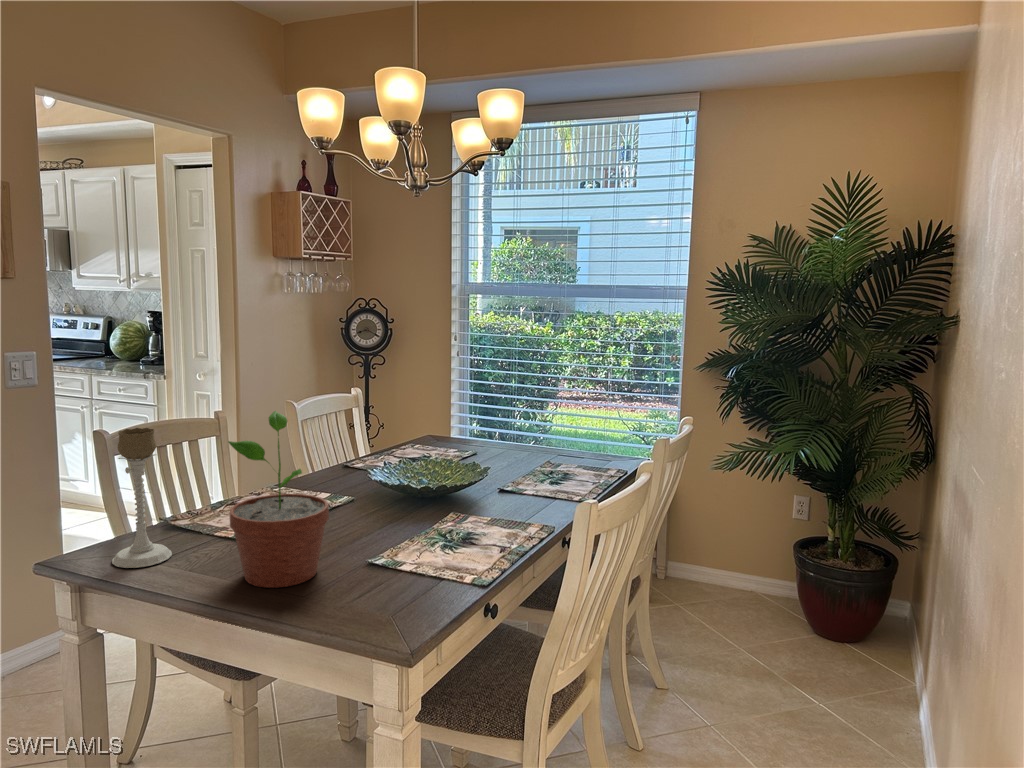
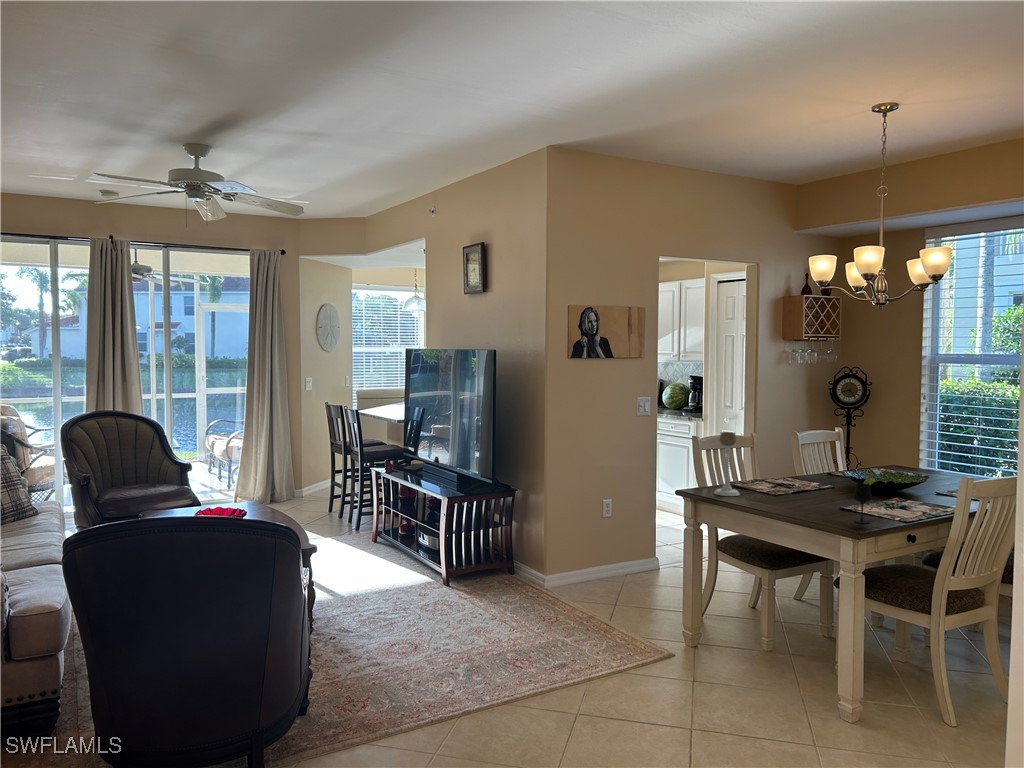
potted plant: present [228,411,329,588] -> none [772,427,821,509]
wine glass: none [394,511,434,612] -> present [854,475,875,523]

